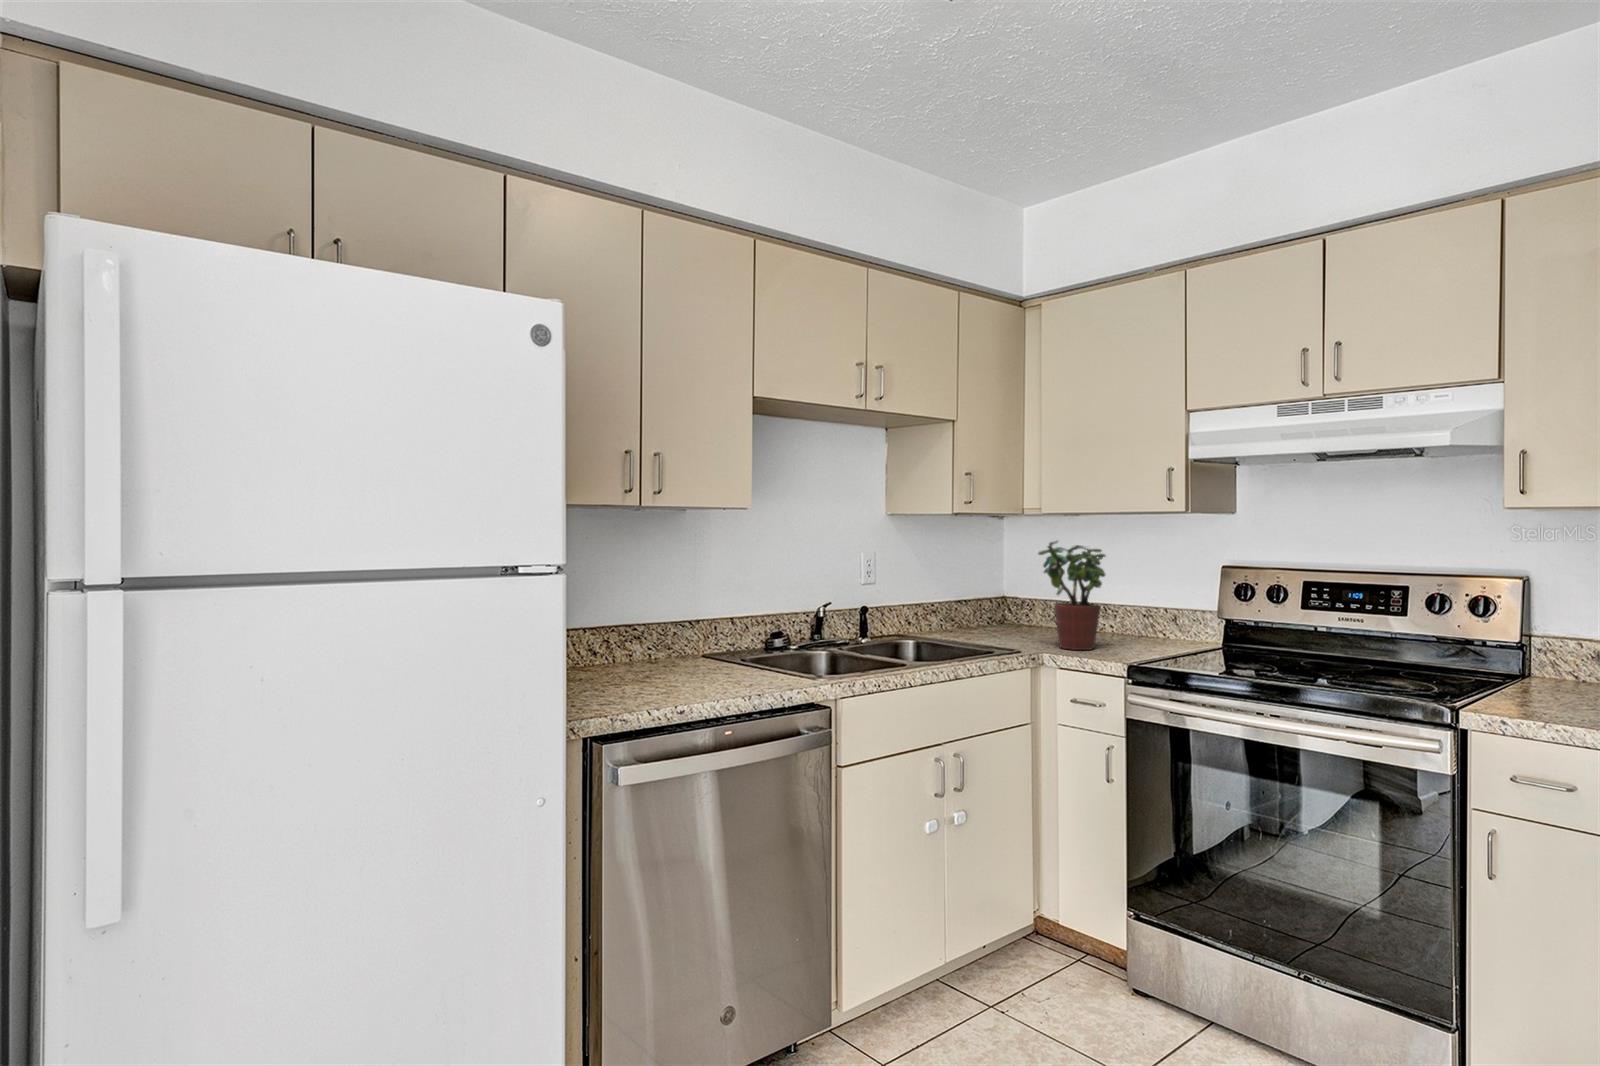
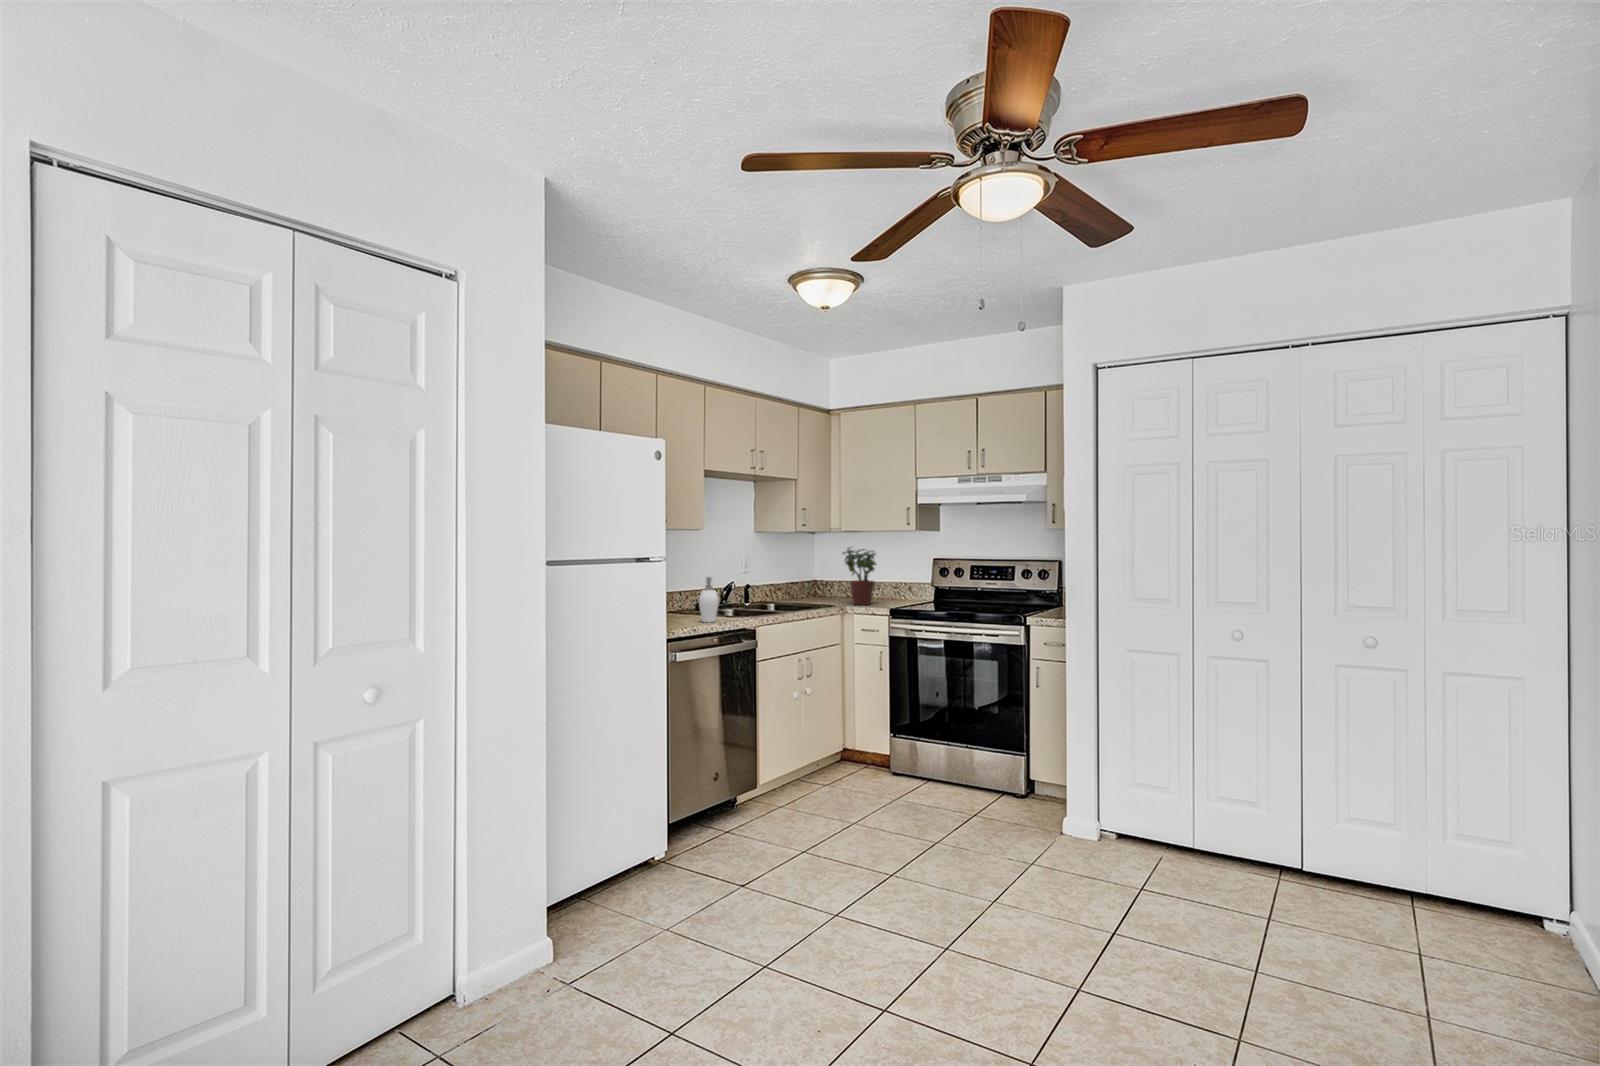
soap dispenser: none [720,598,772,689] -> present [699,577,719,622]

